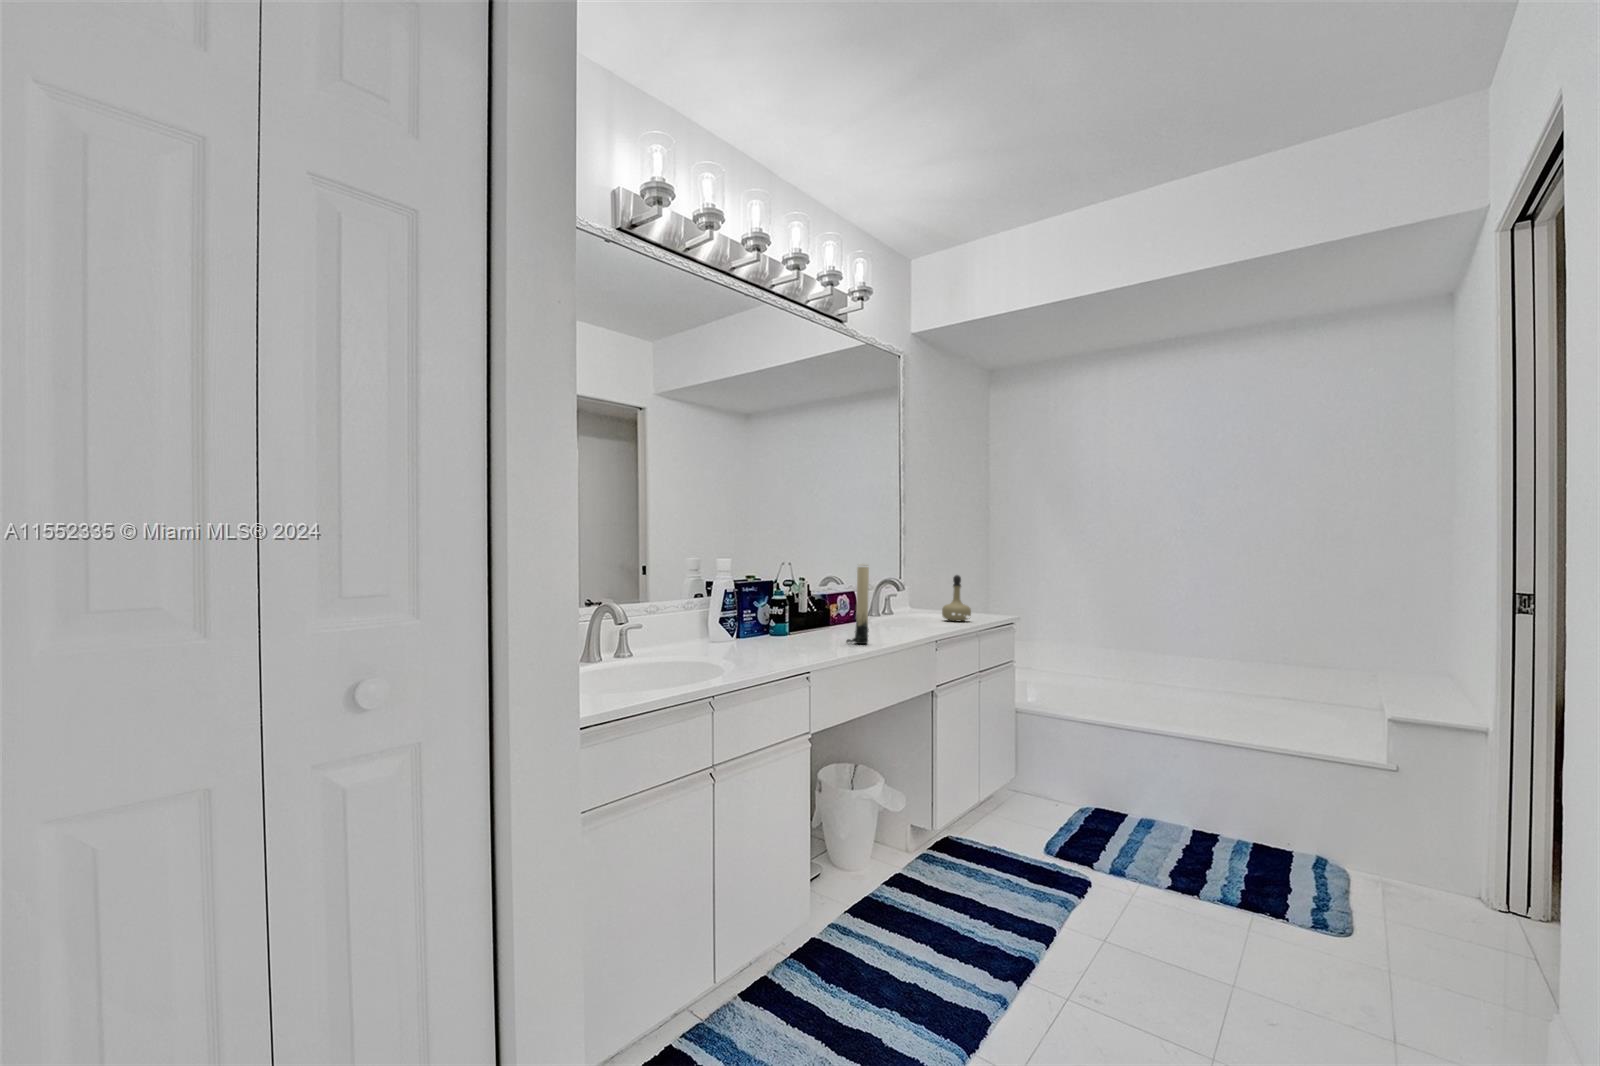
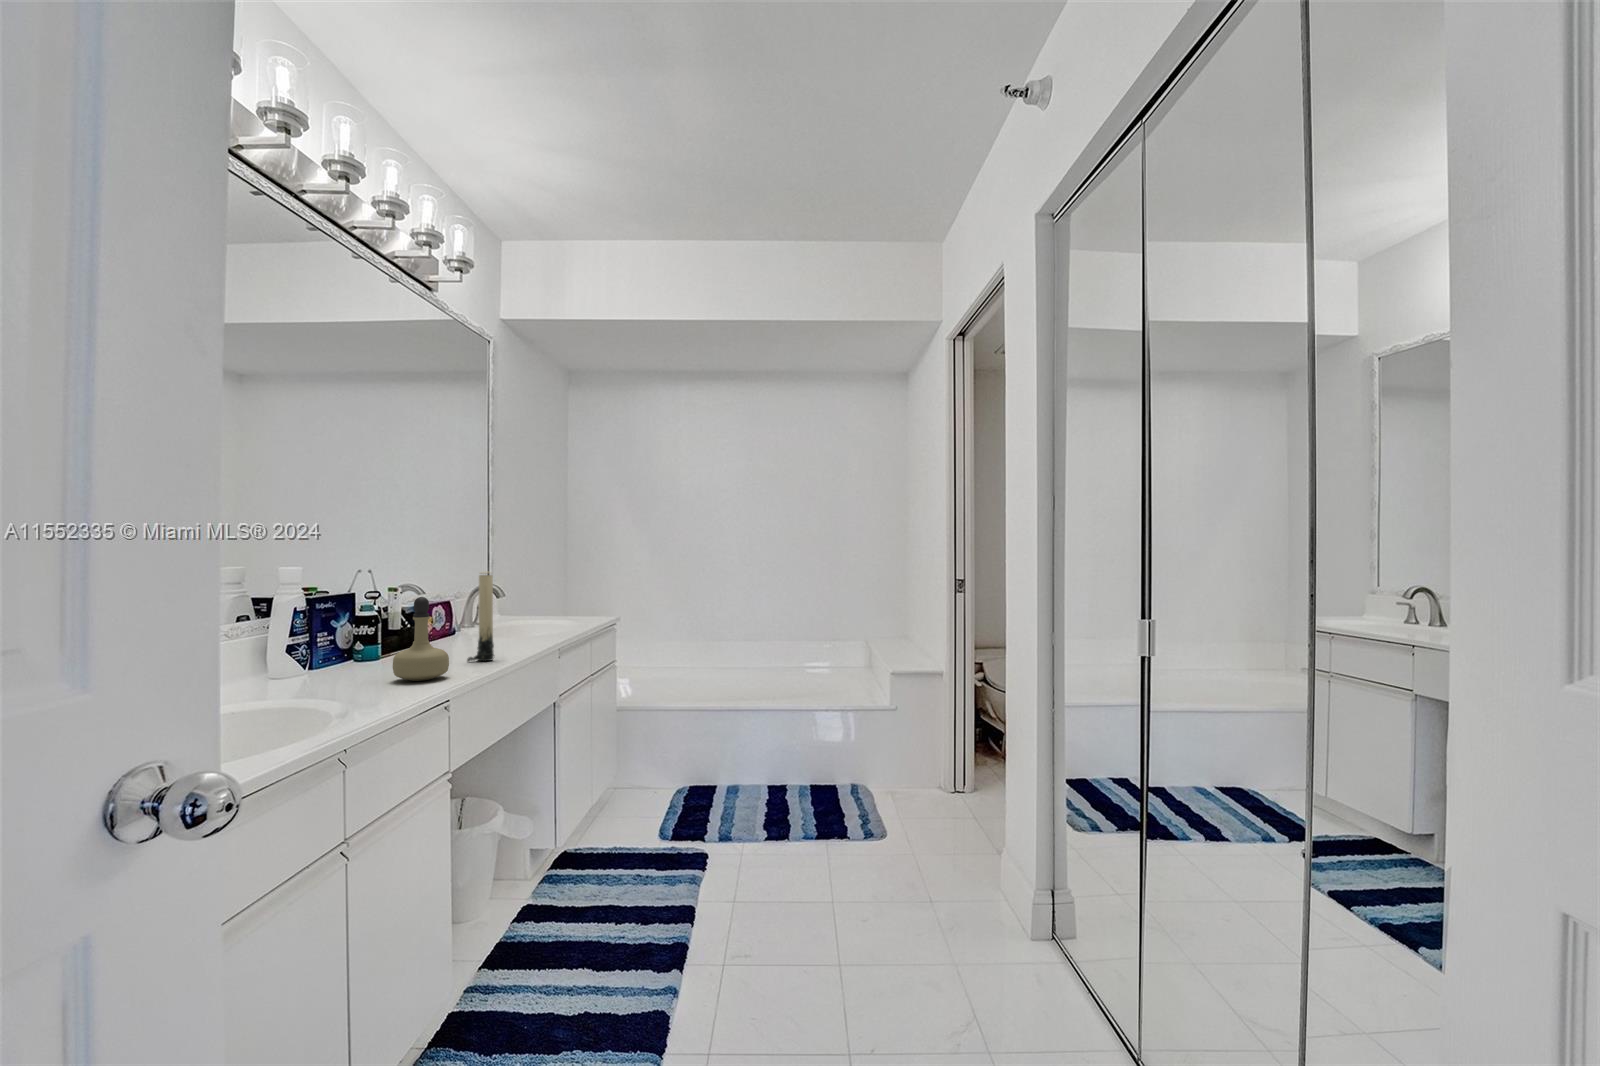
perfume bottle: present [942,575,971,621] -> present [393,597,449,681]

